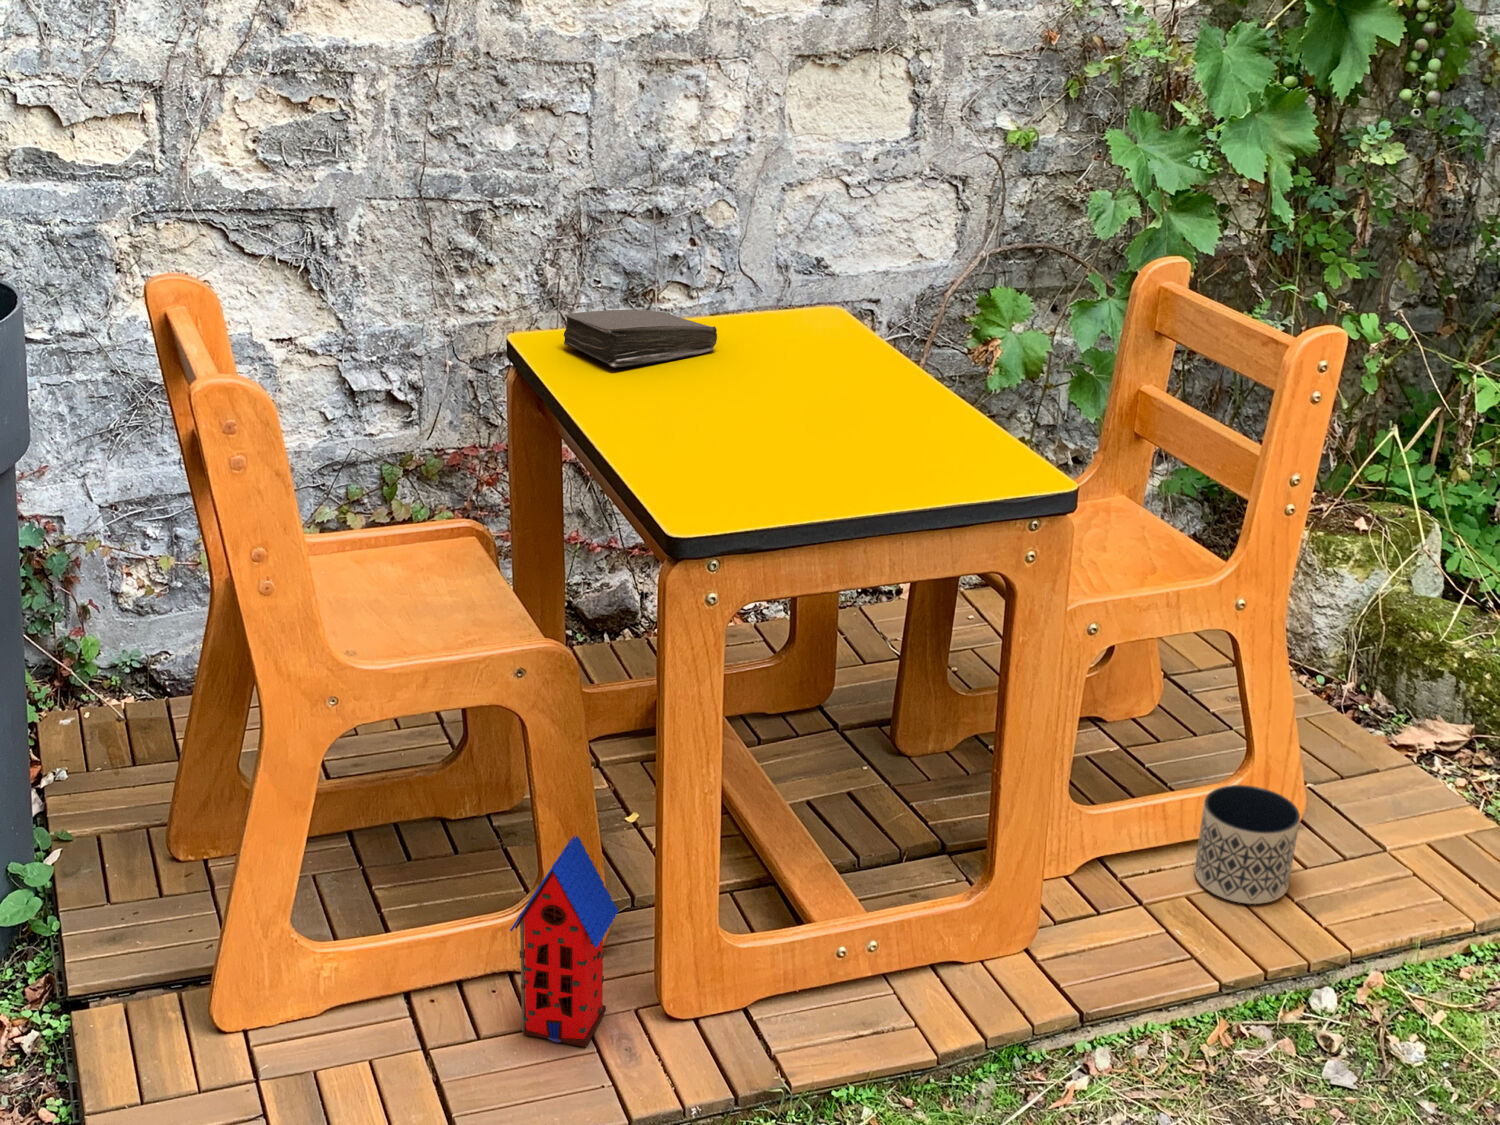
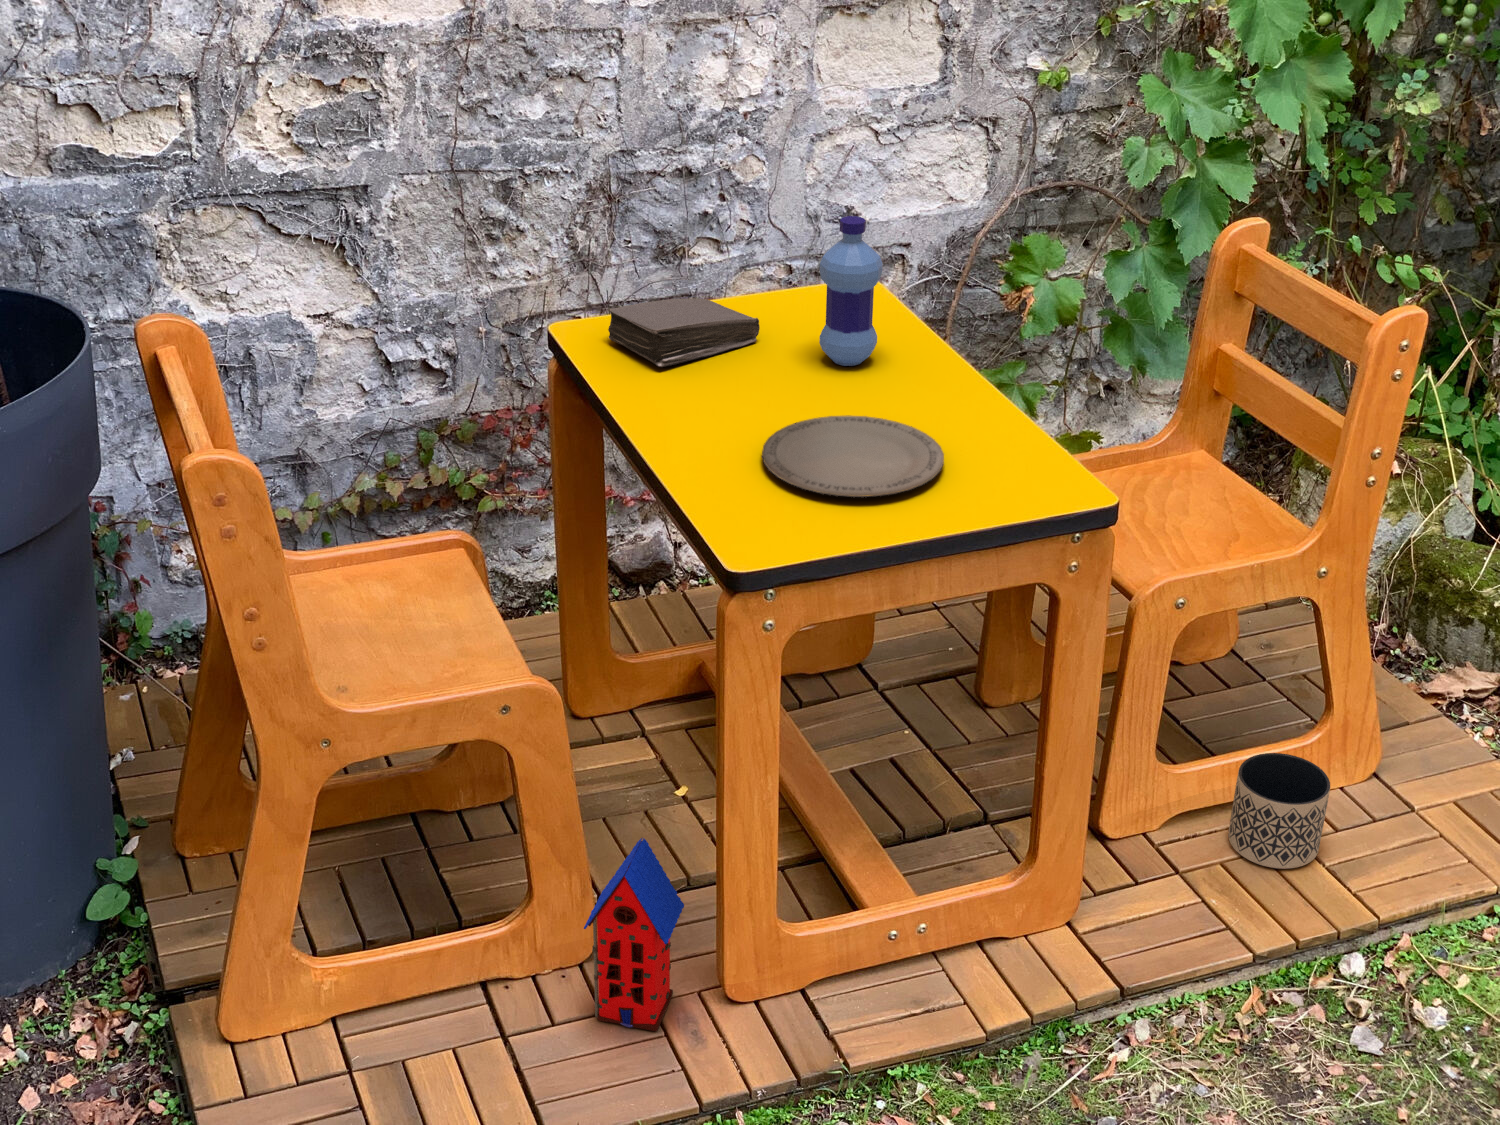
water bottle: none [777,218,841,372] -> present [820,216,883,366]
plate: none [710,409,898,474] -> present [762,416,944,497]

